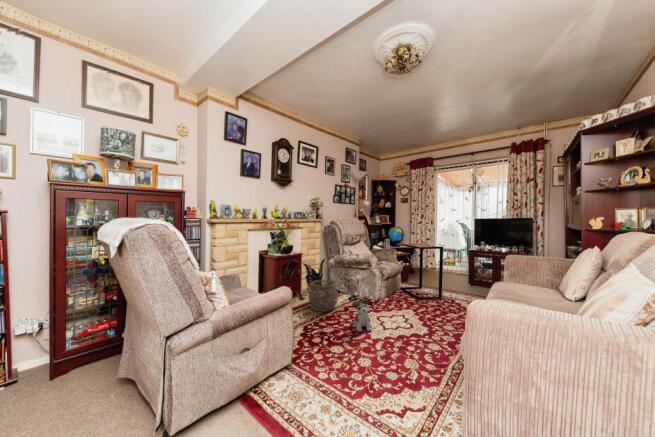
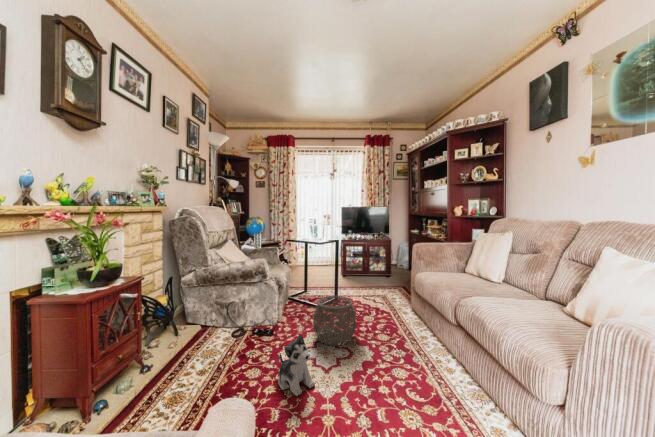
woven basket: present [308,280,338,312] -> present [313,296,356,346]

